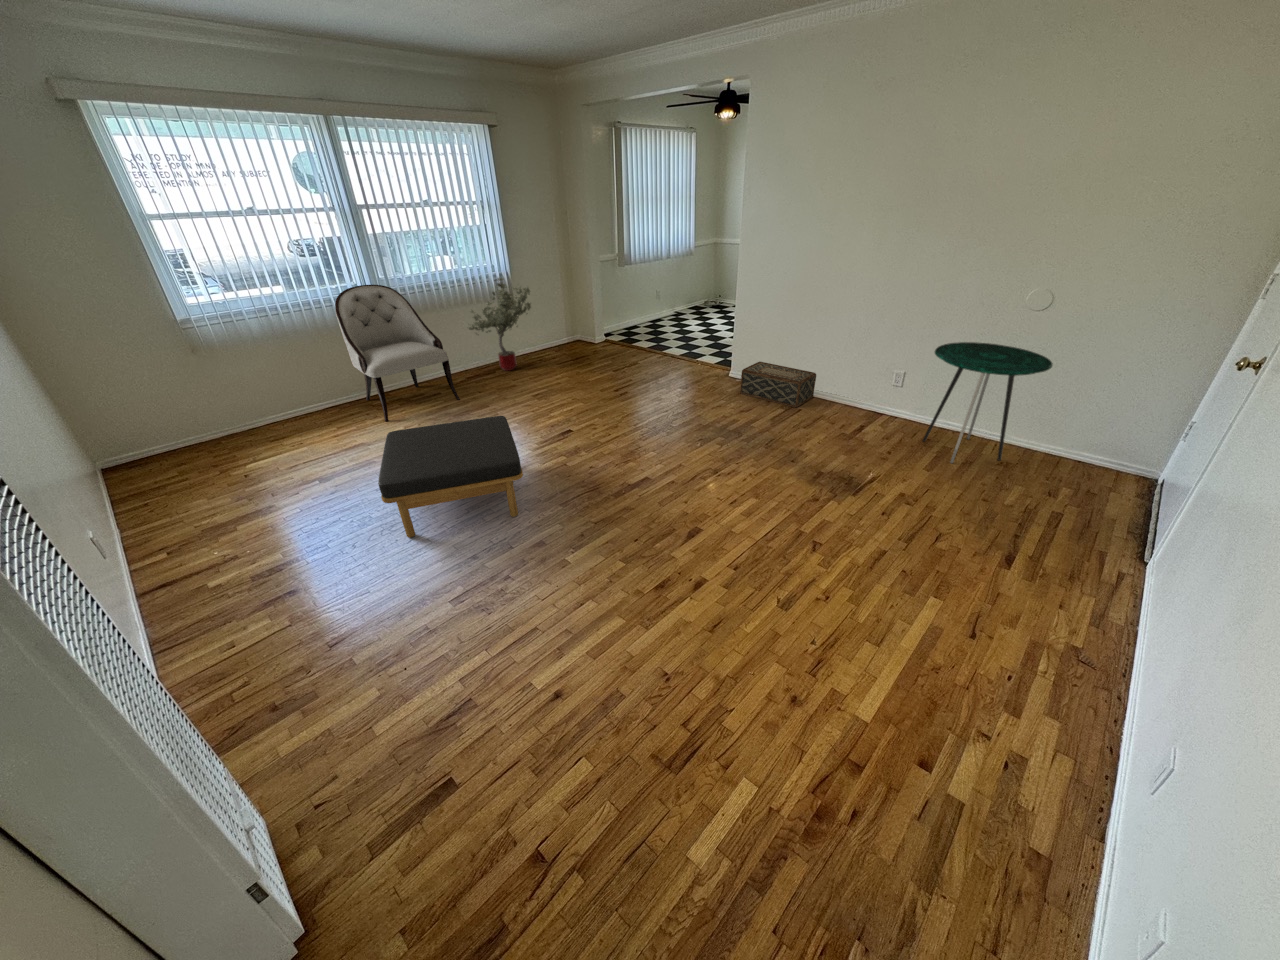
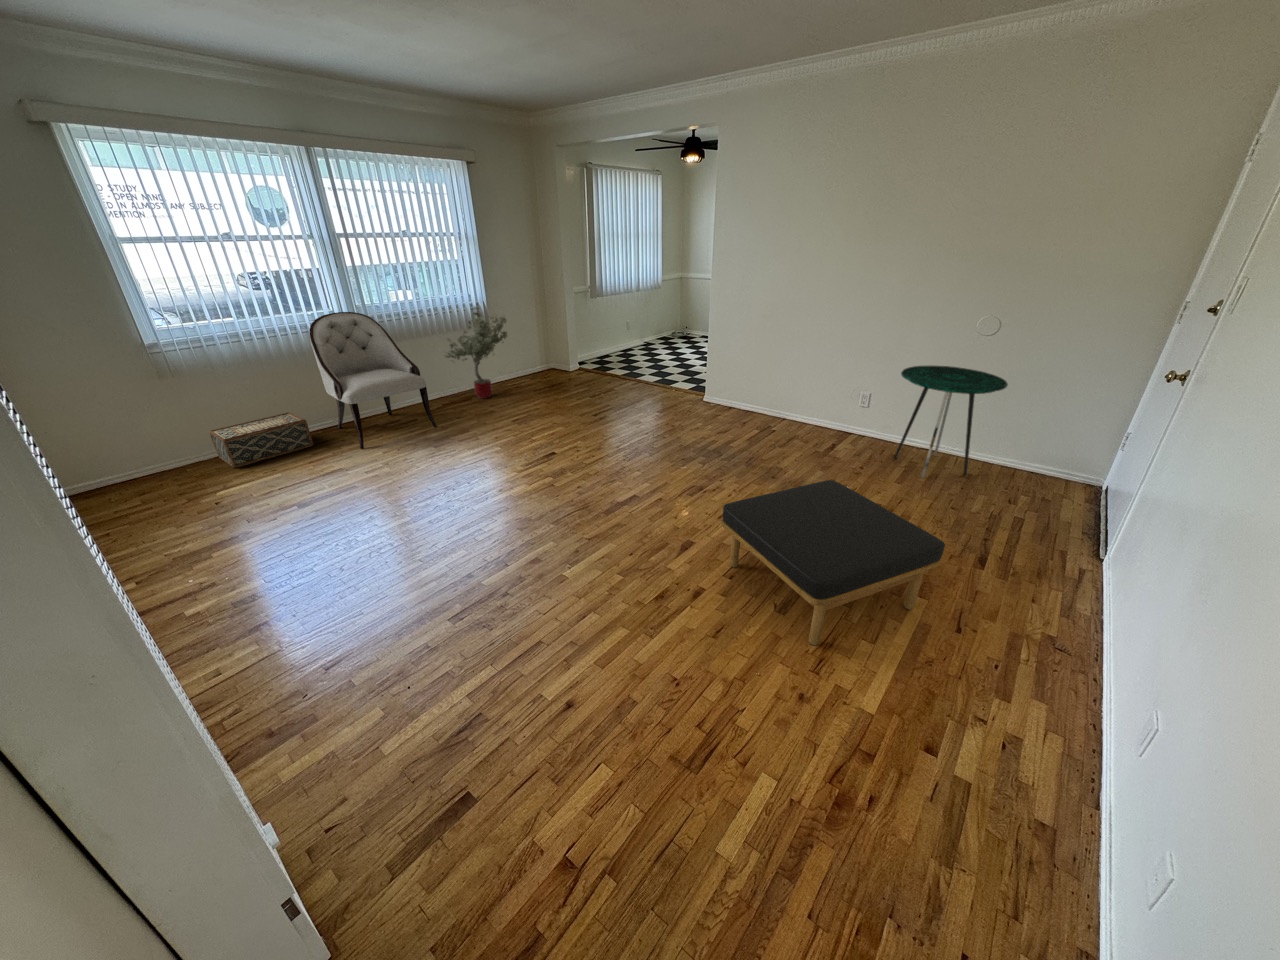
woven basket: present [740,362,816,407] -> present [209,412,313,468]
ottoman: present [378,416,523,538] -> present [722,480,945,646]

